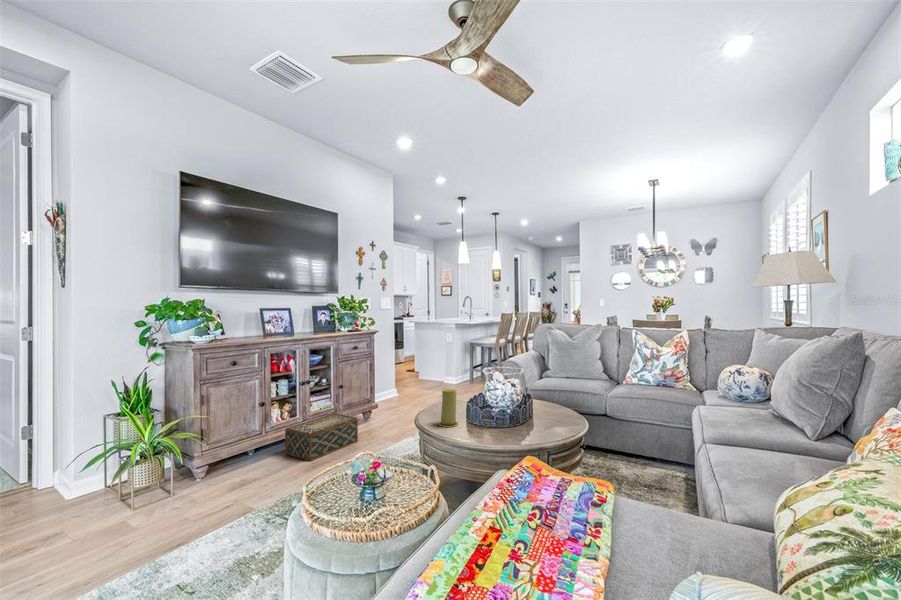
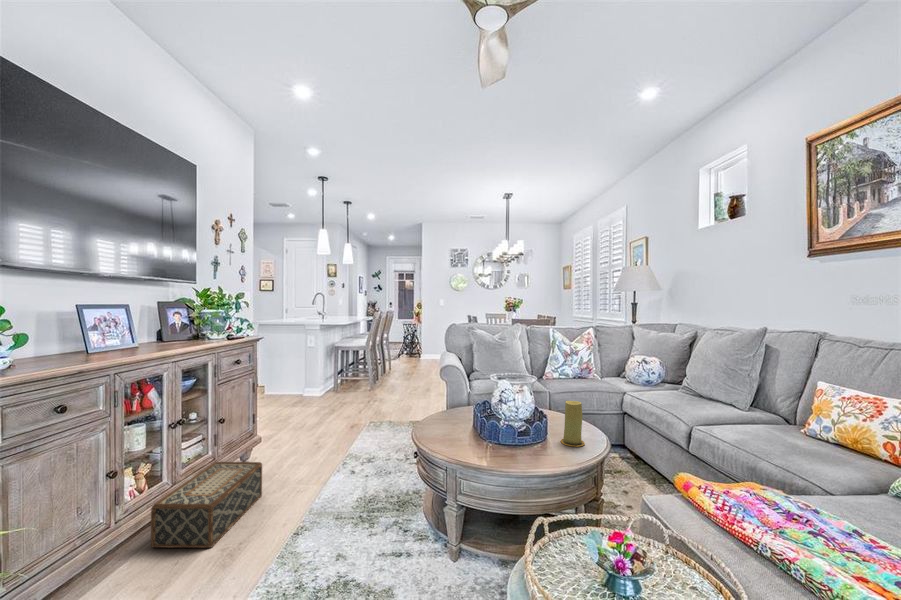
candle: present [439,388,458,427] -> present [561,401,585,447]

